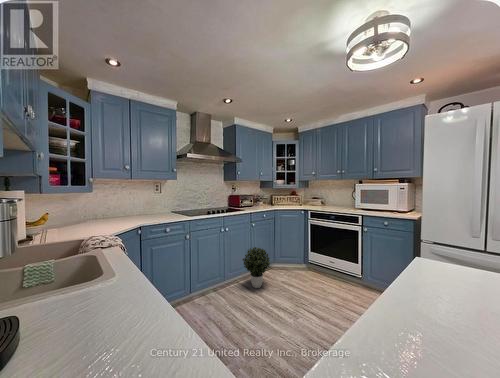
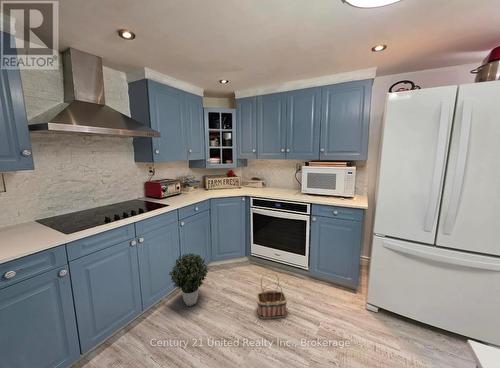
basket: none [309,269,336,309] -> present [257,273,287,319]

